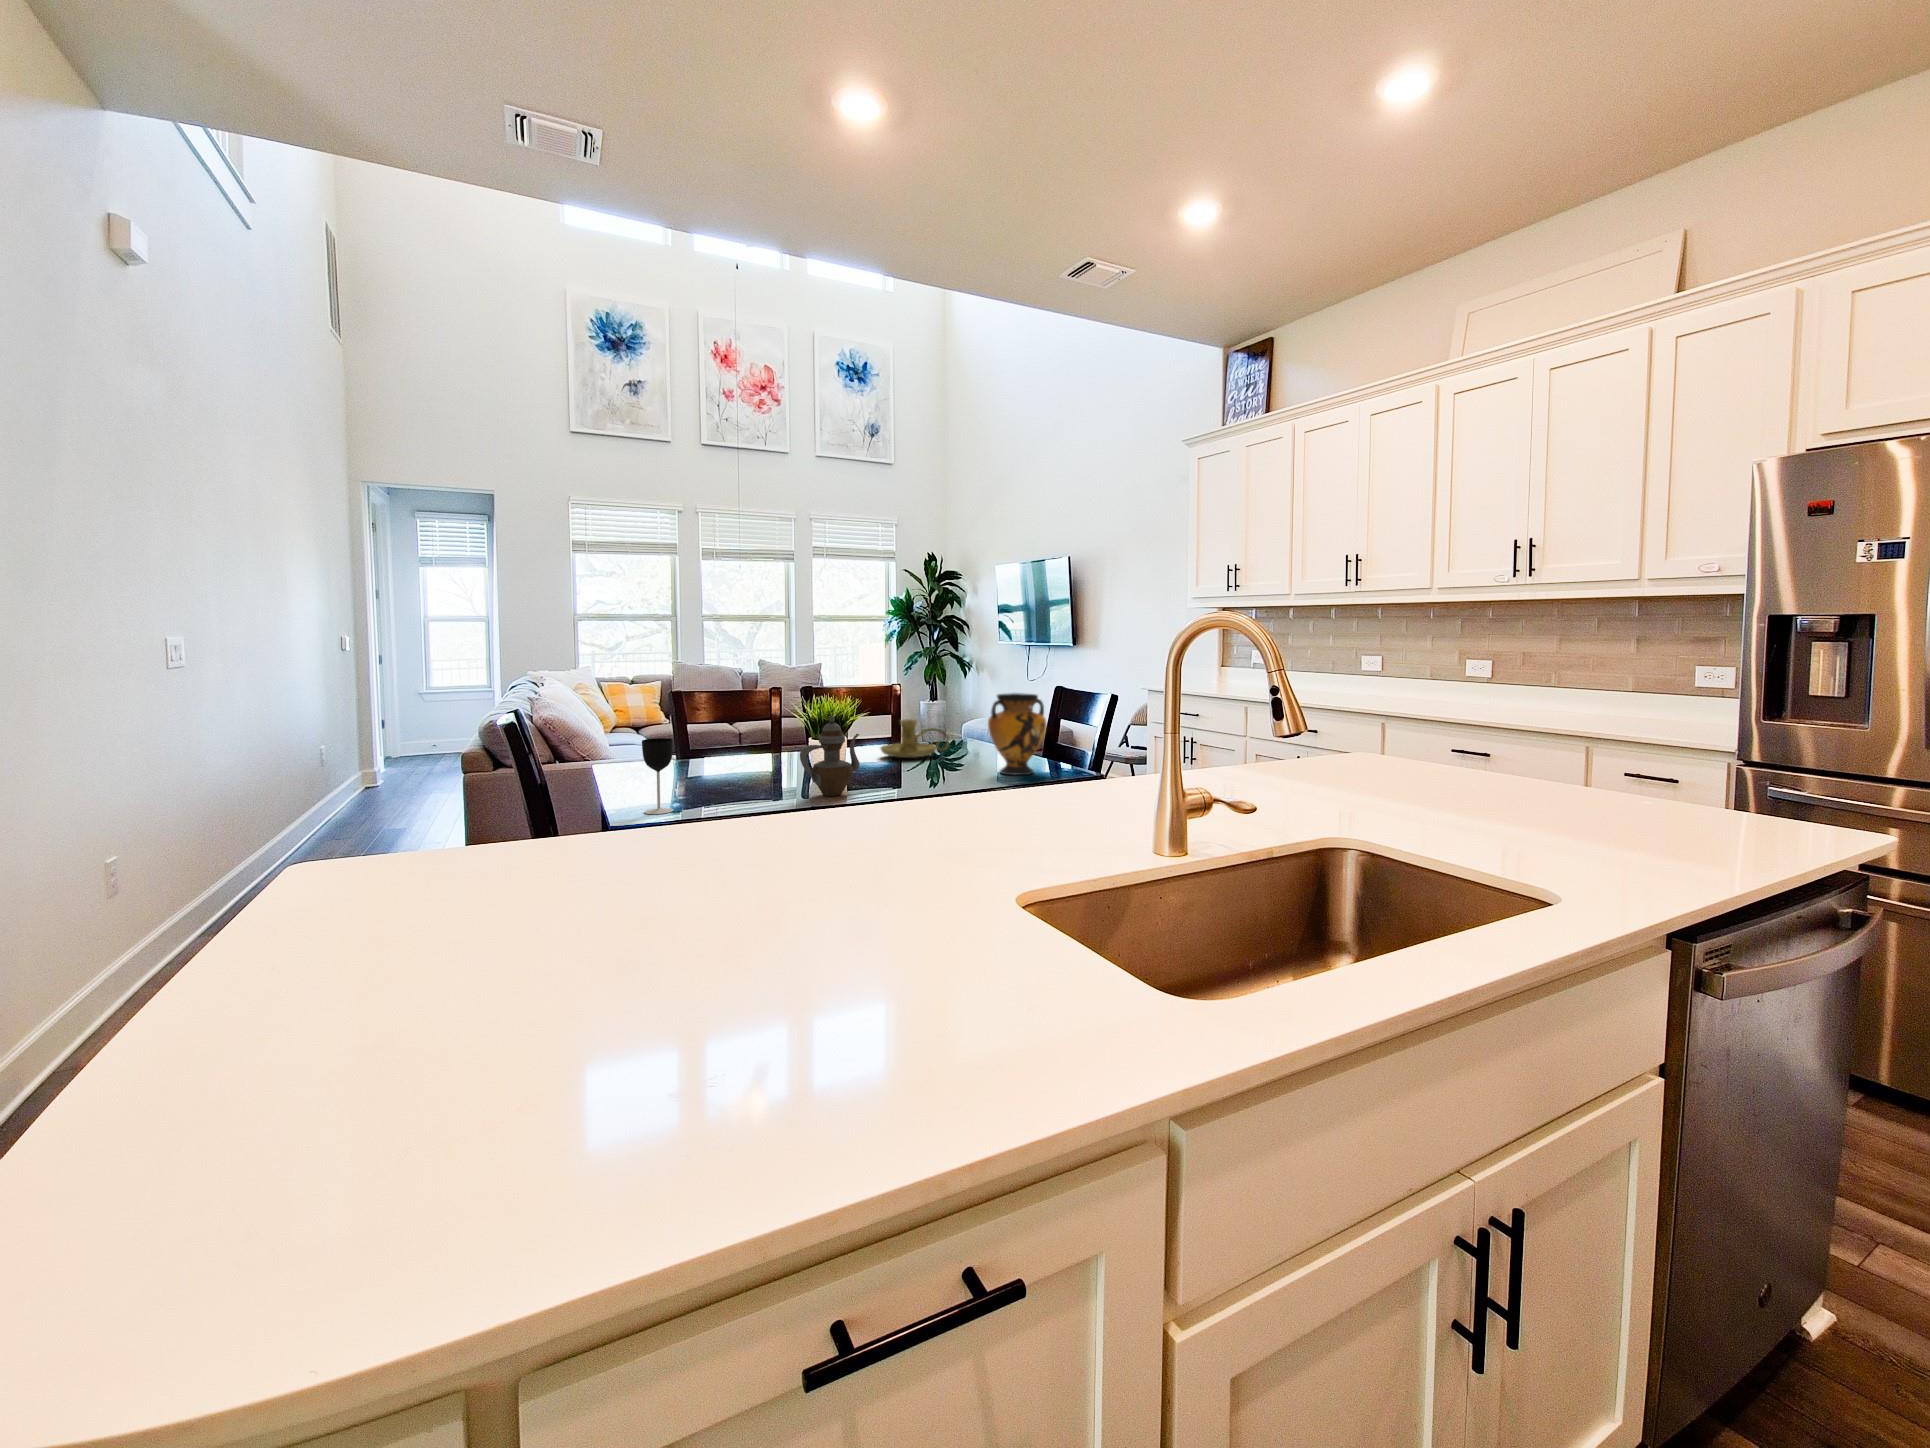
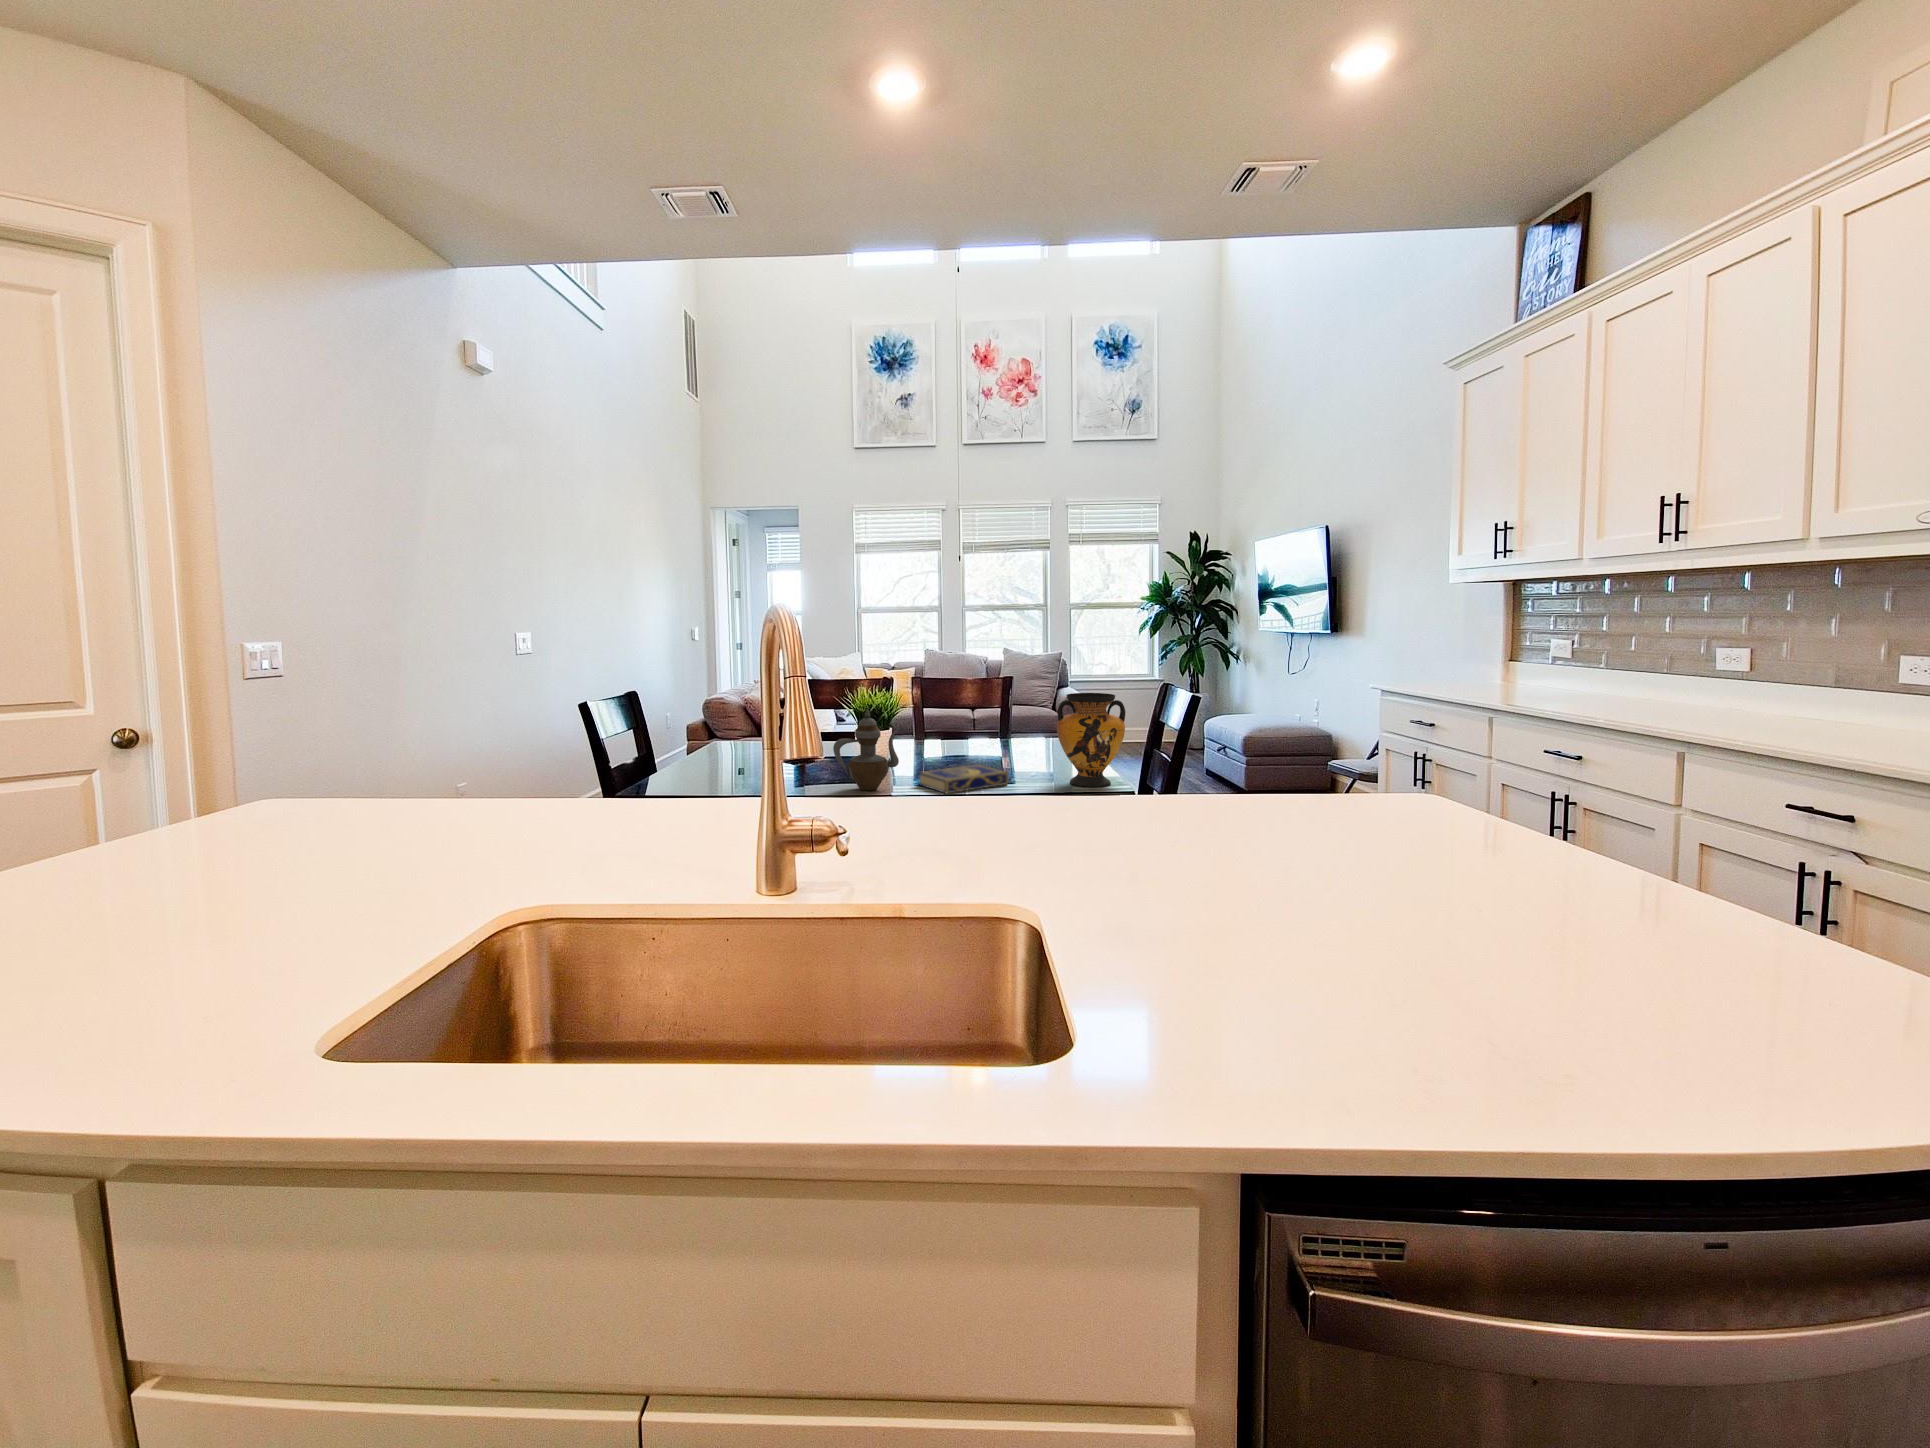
candle holder: present [881,719,949,758] -> none [986,716,1057,757]
wine glass: present [642,738,673,814] -> none [697,724,724,792]
book: none [873,764,954,792] -> present [919,765,1008,793]

